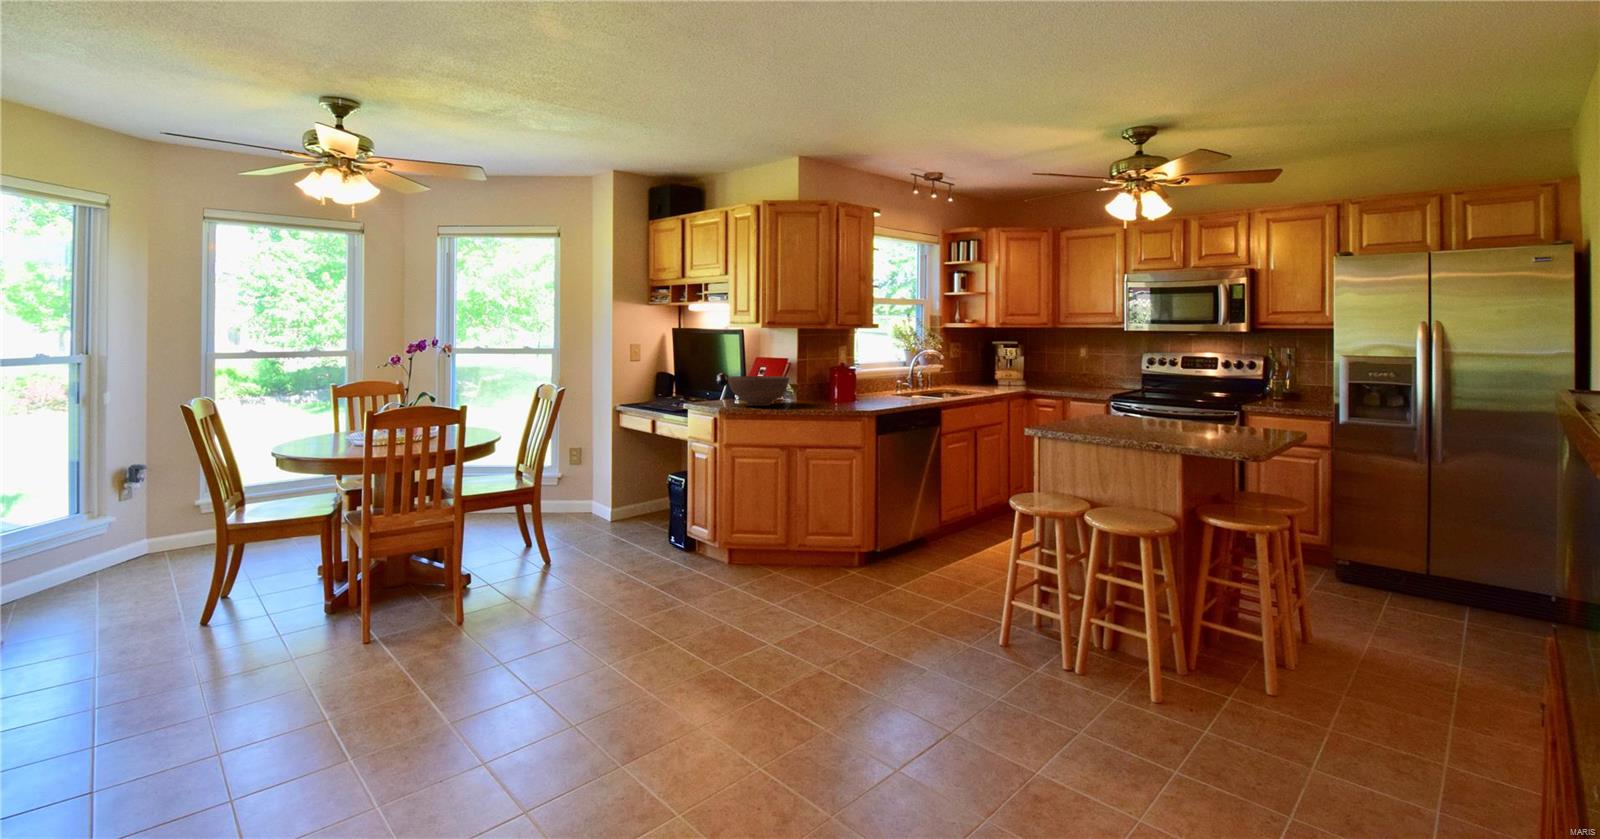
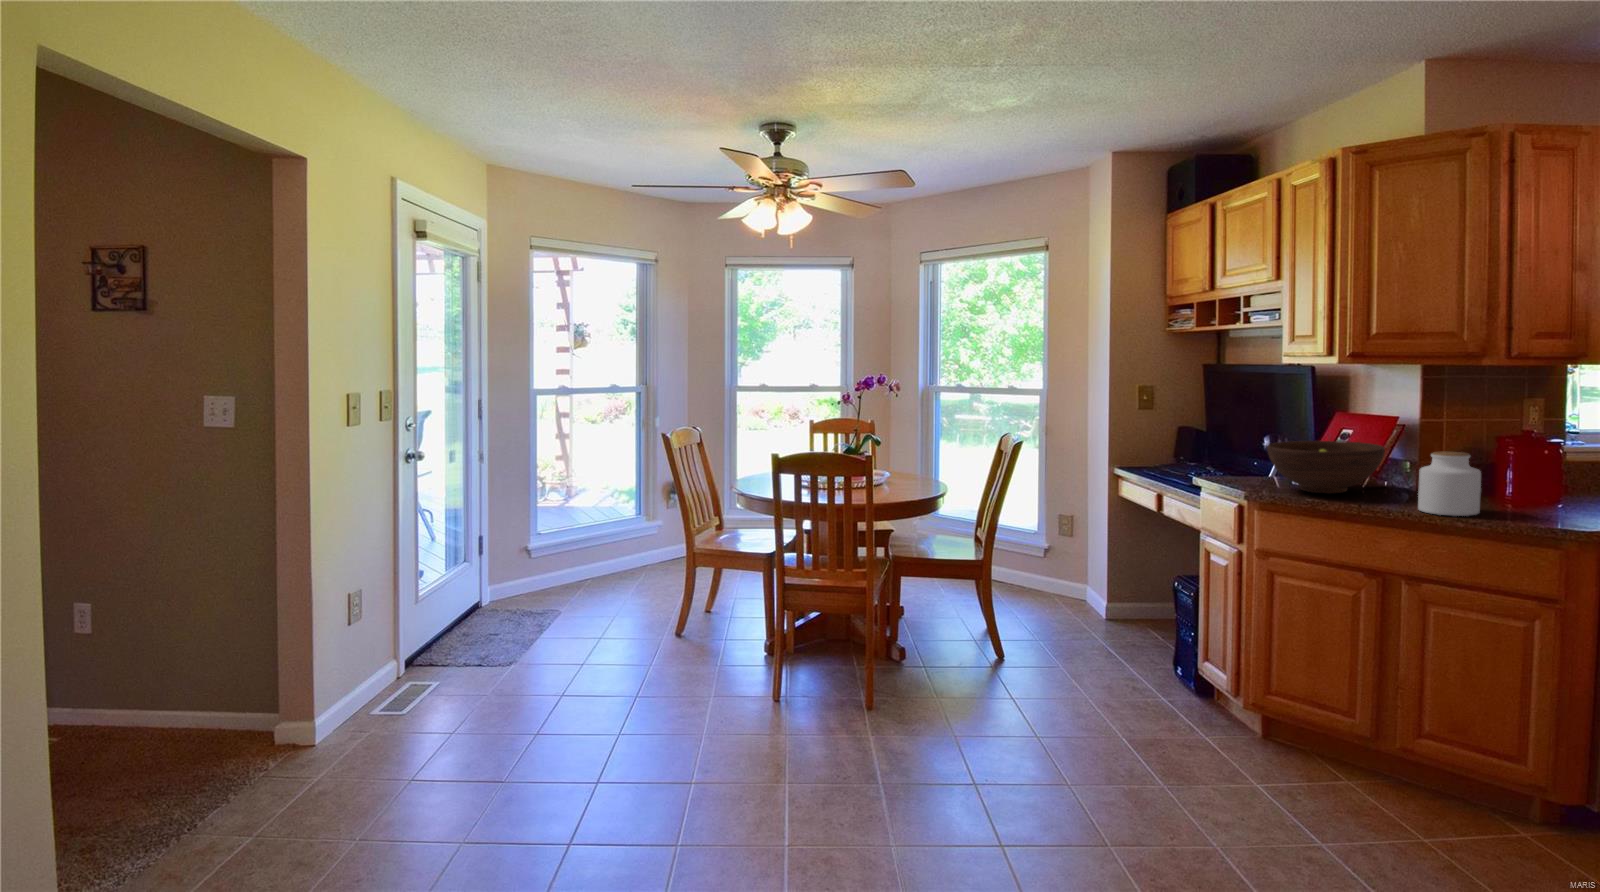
jar: none [808,377,836,411] -> present [1418,452,1481,516]

